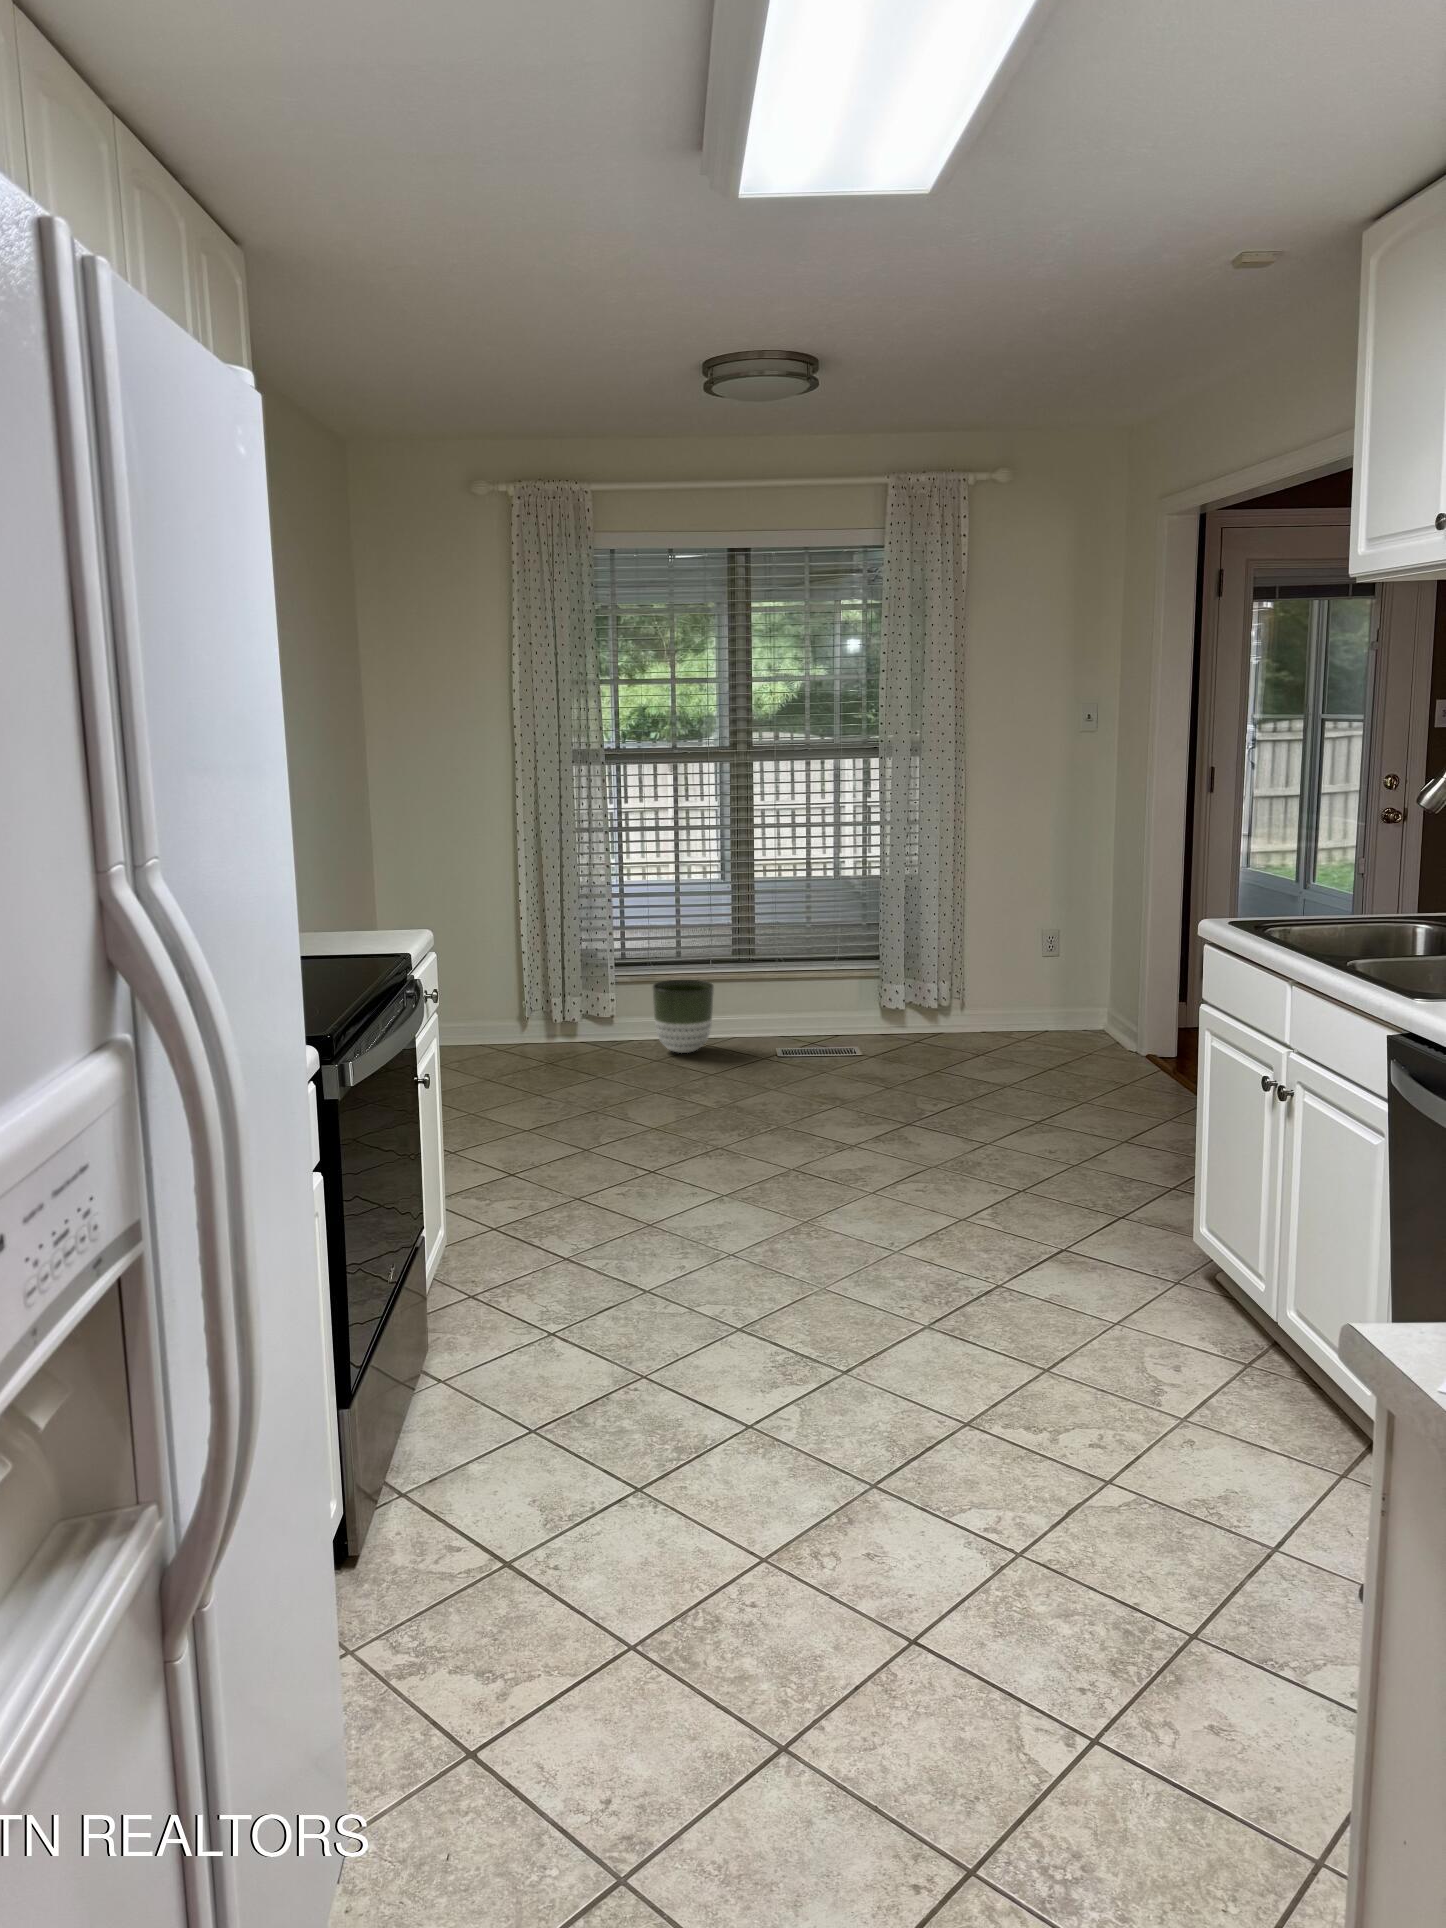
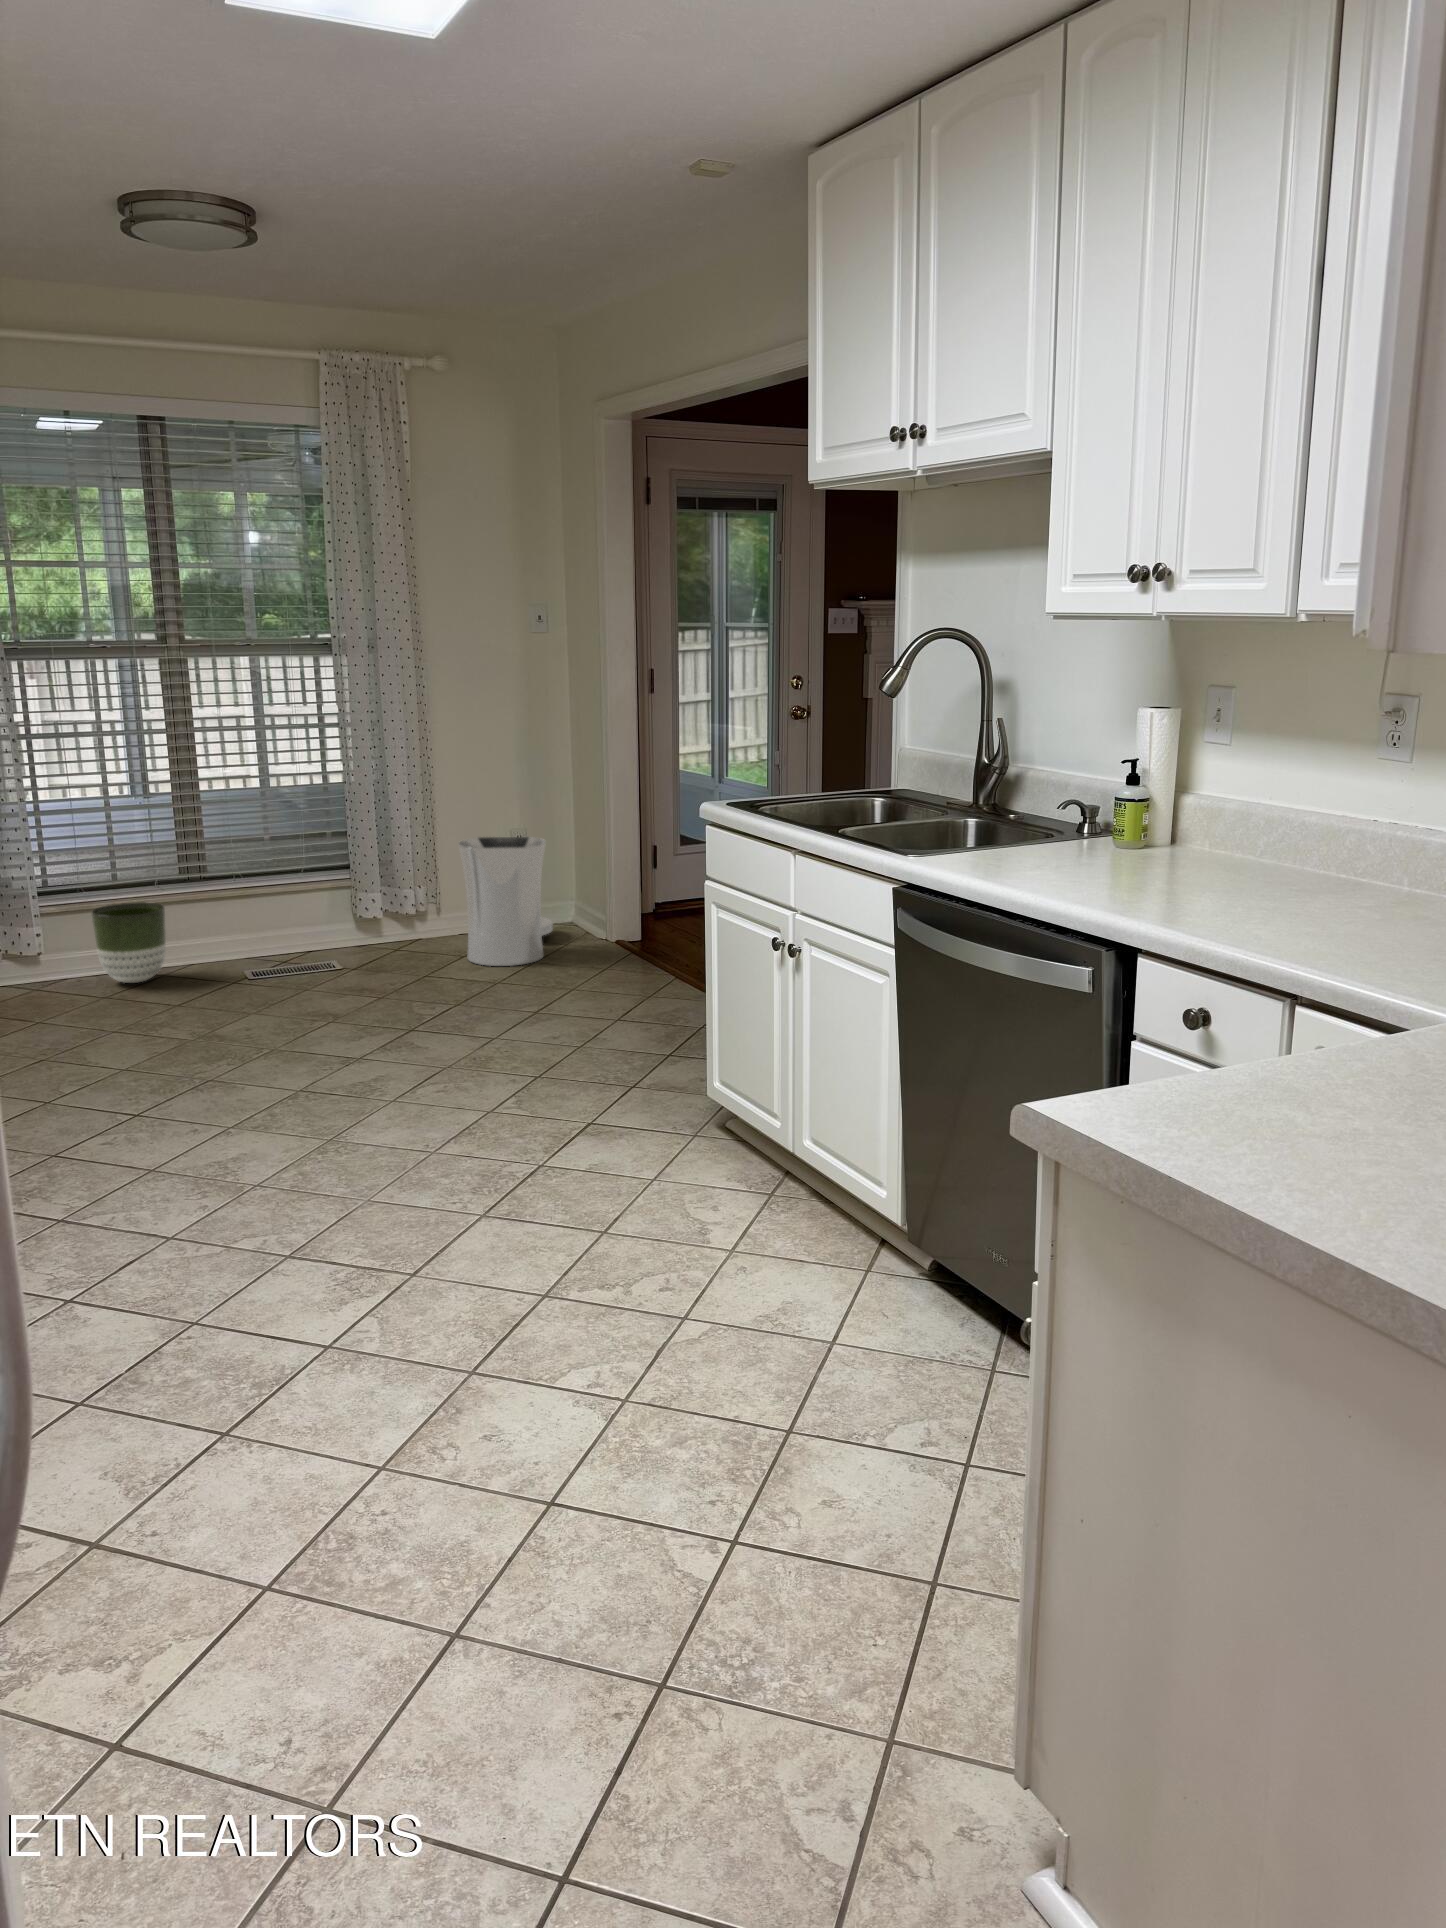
trash can: none [986,940,1082,1073] -> present [458,837,553,966]

